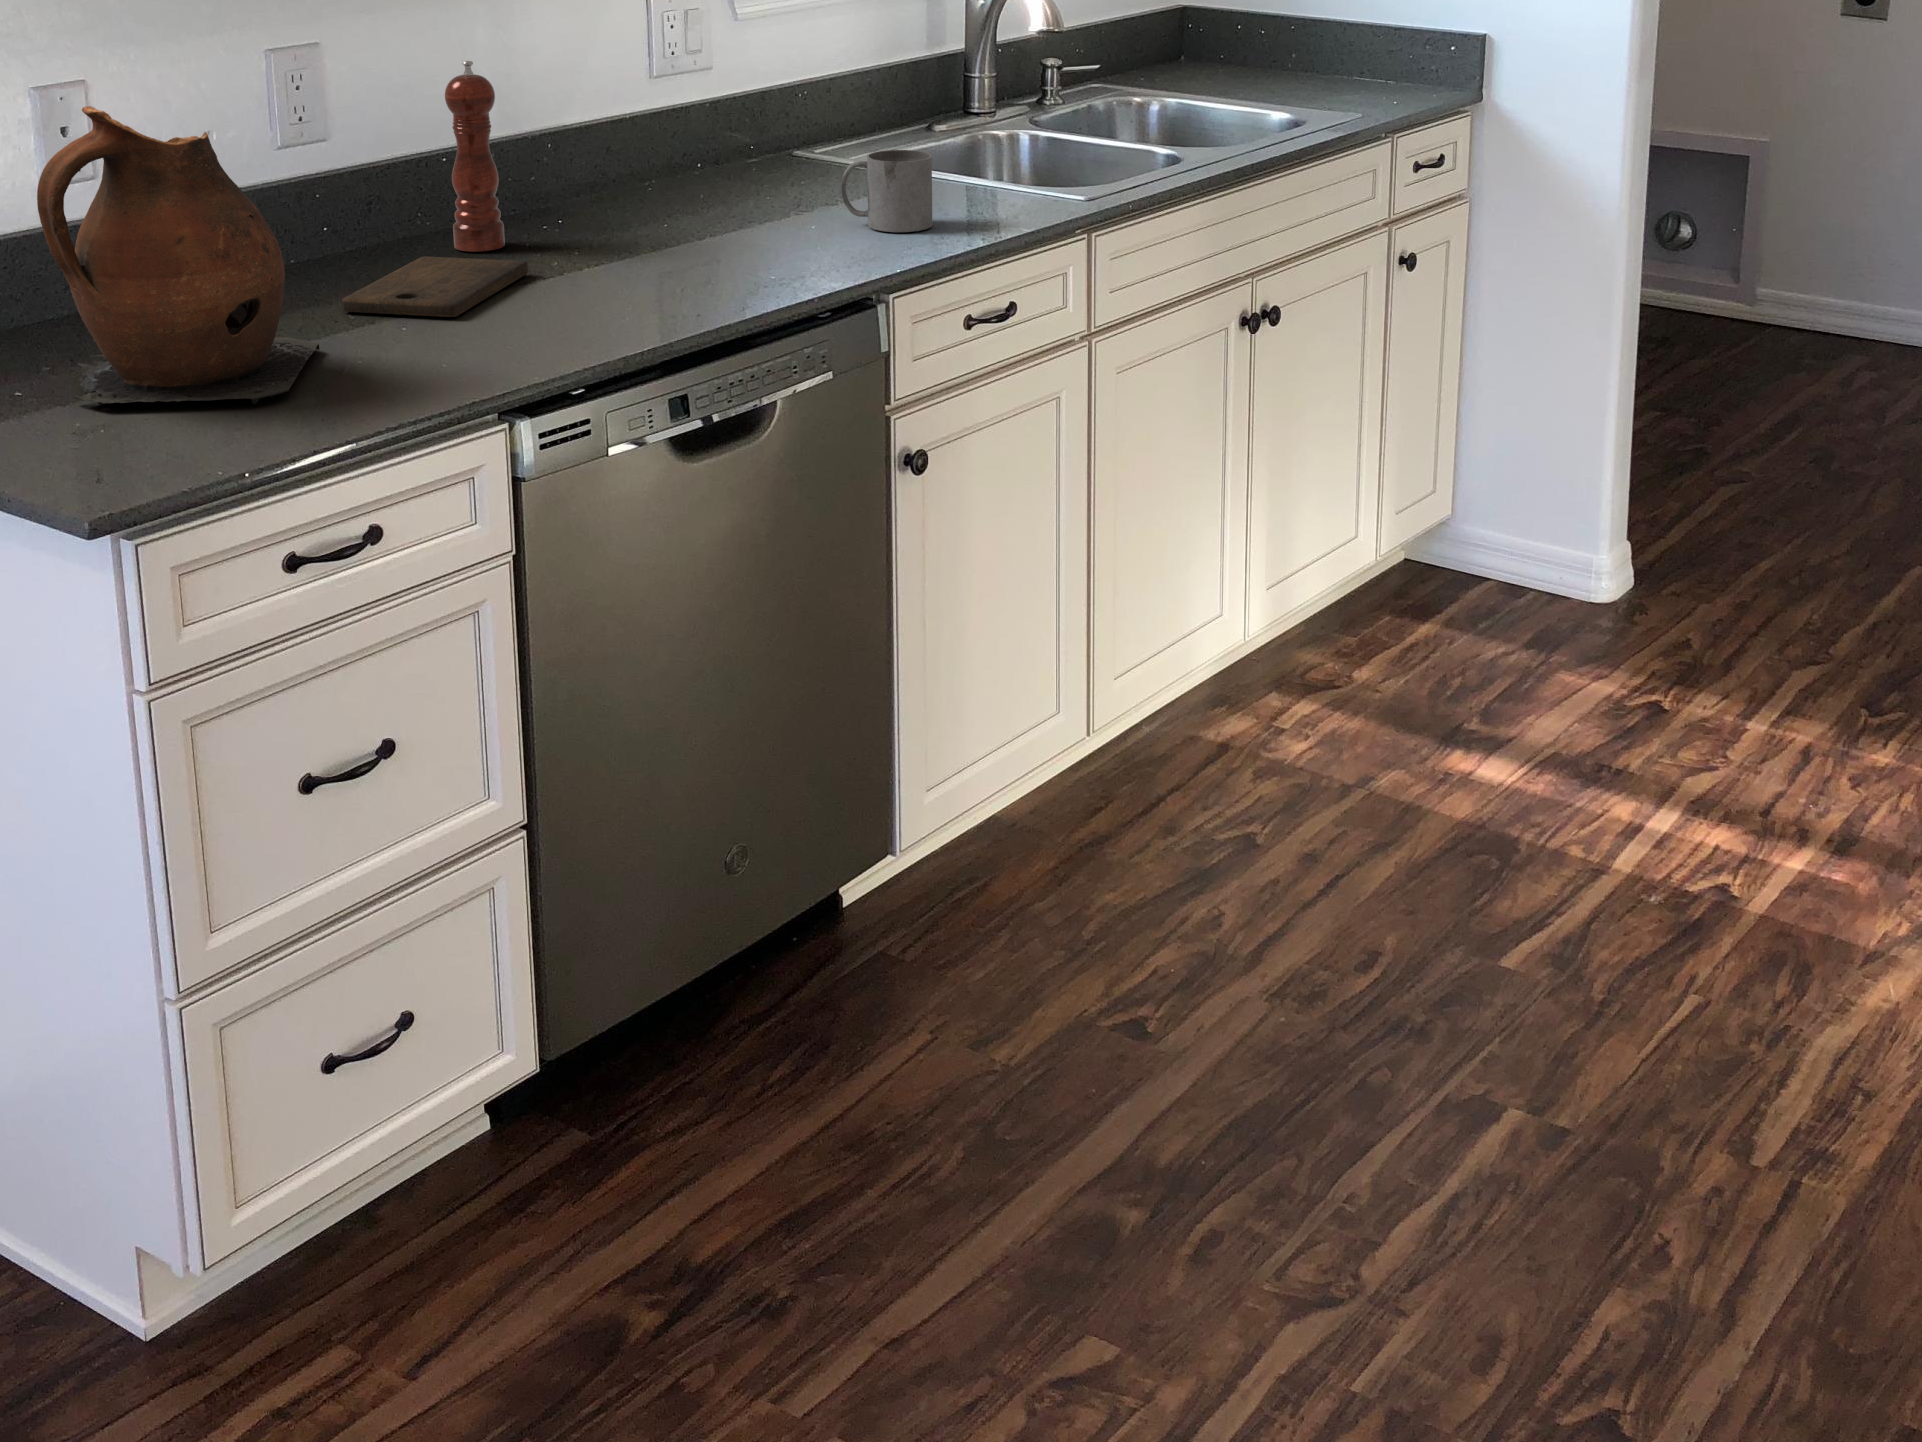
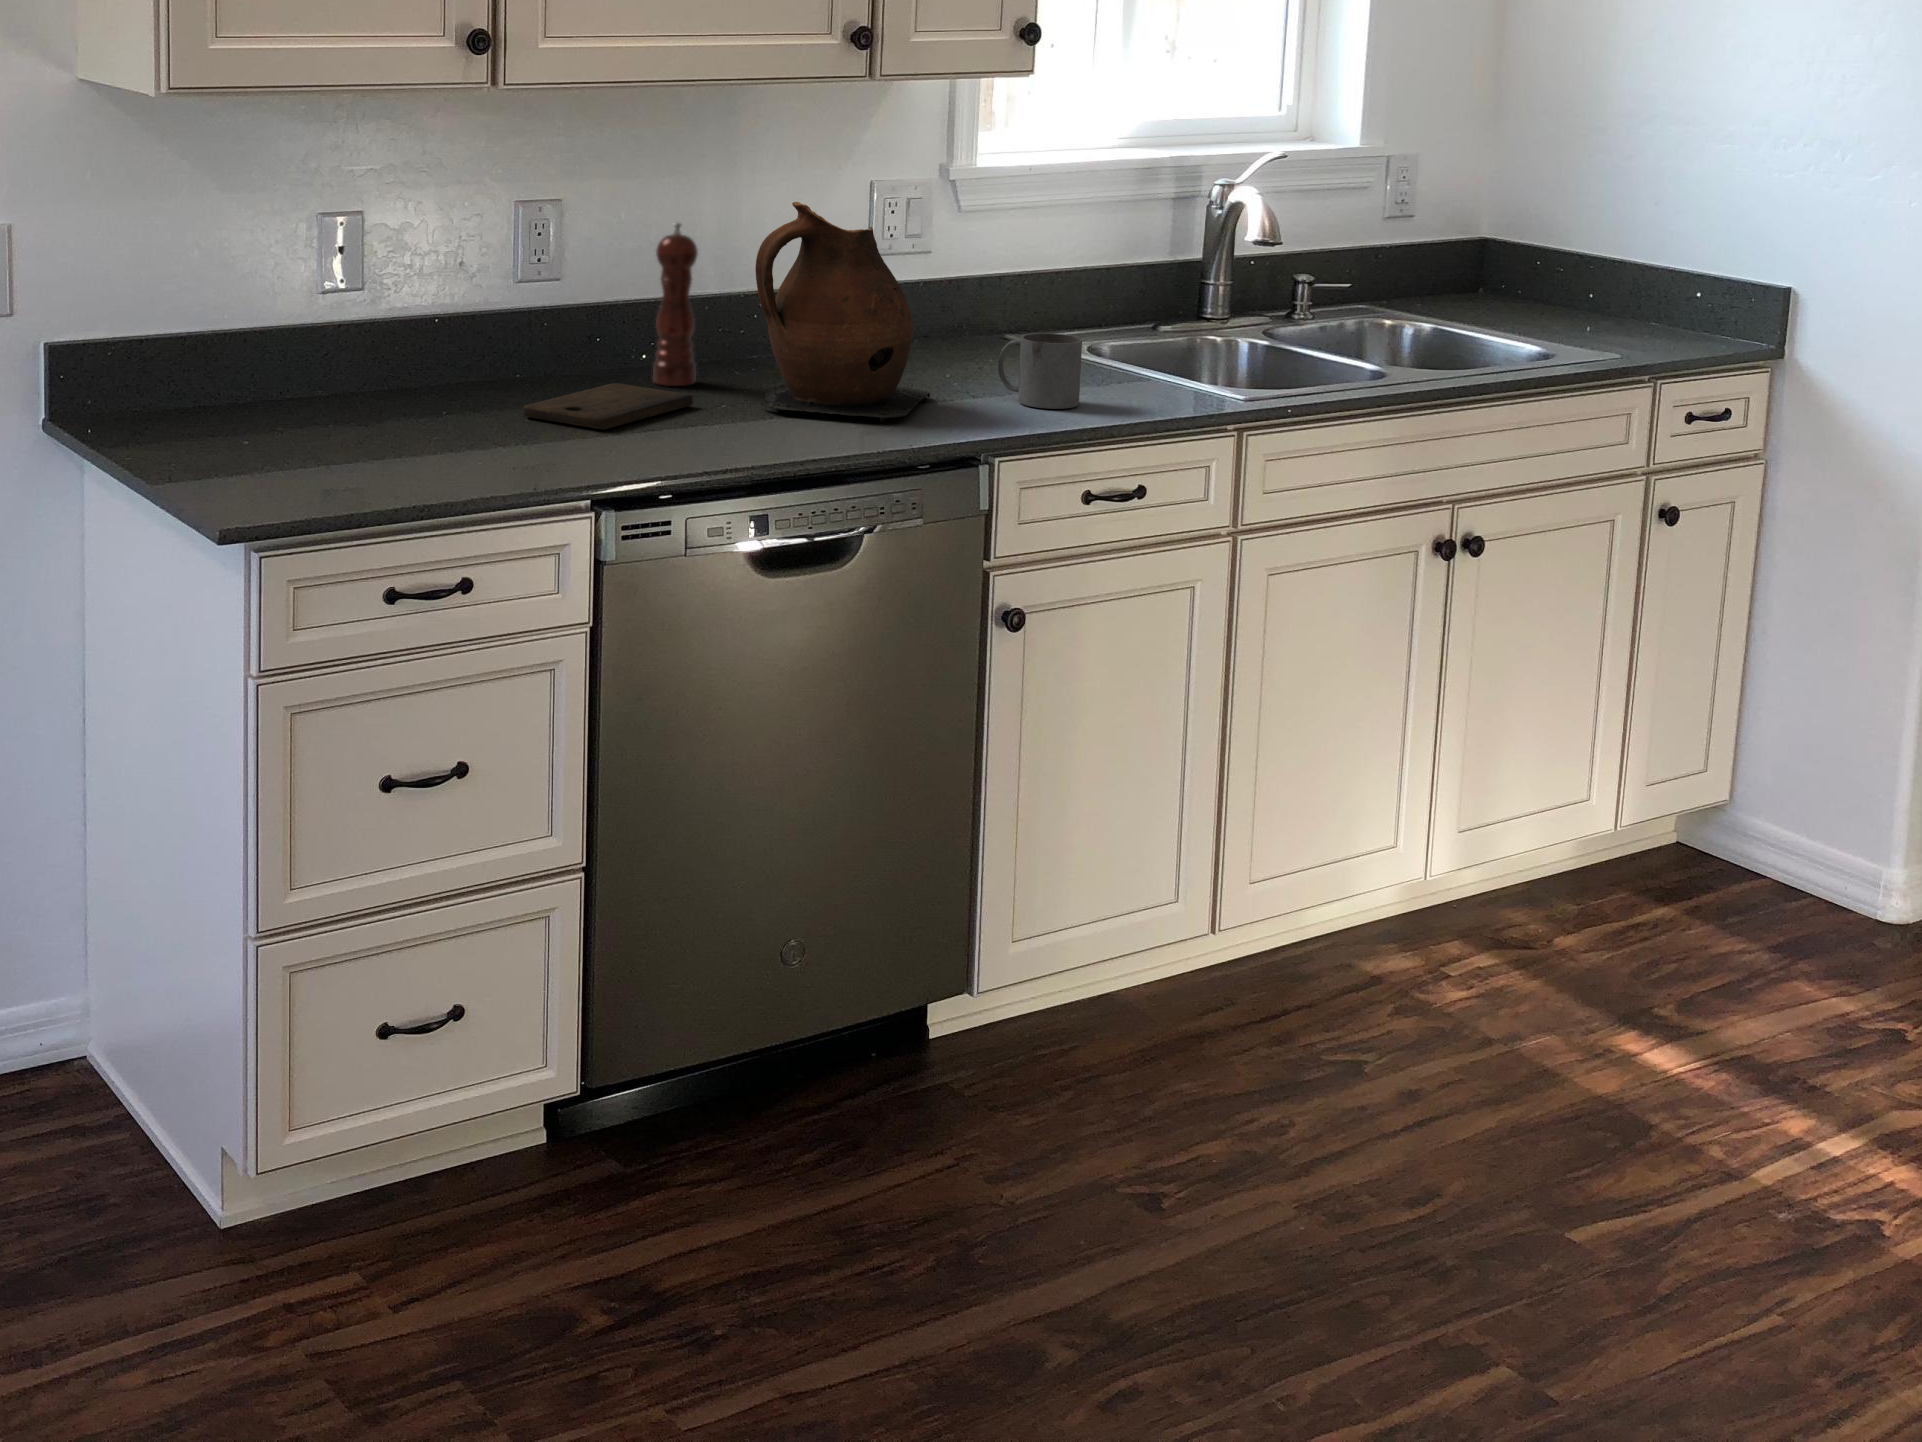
ceramic pitcher: present [37,106,319,405] -> present [755,202,930,422]

